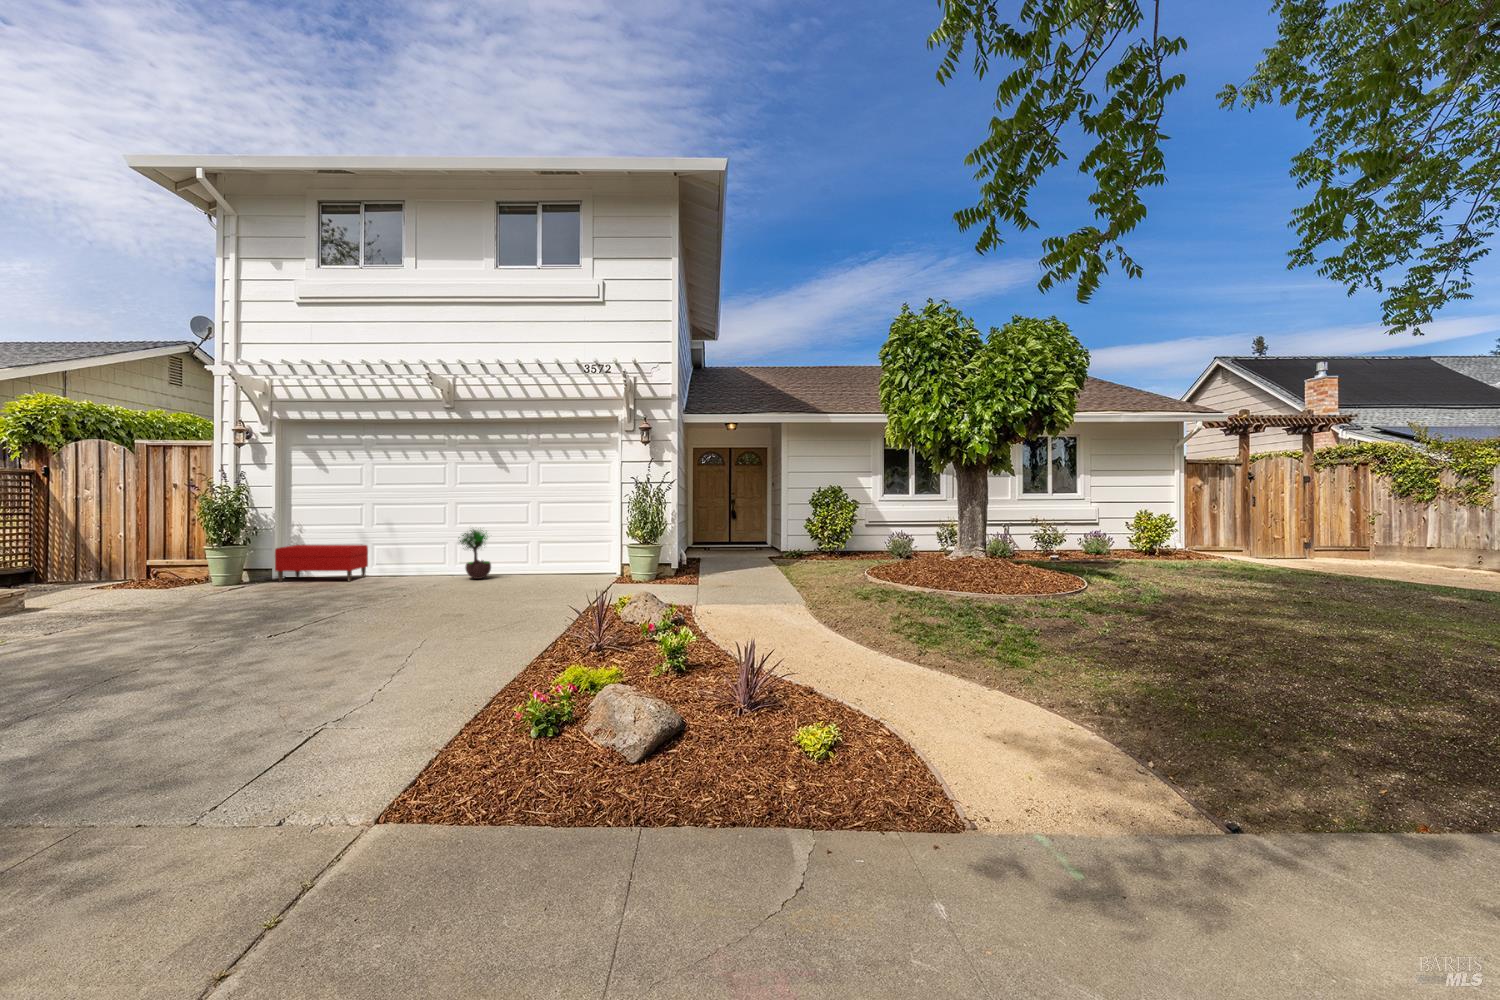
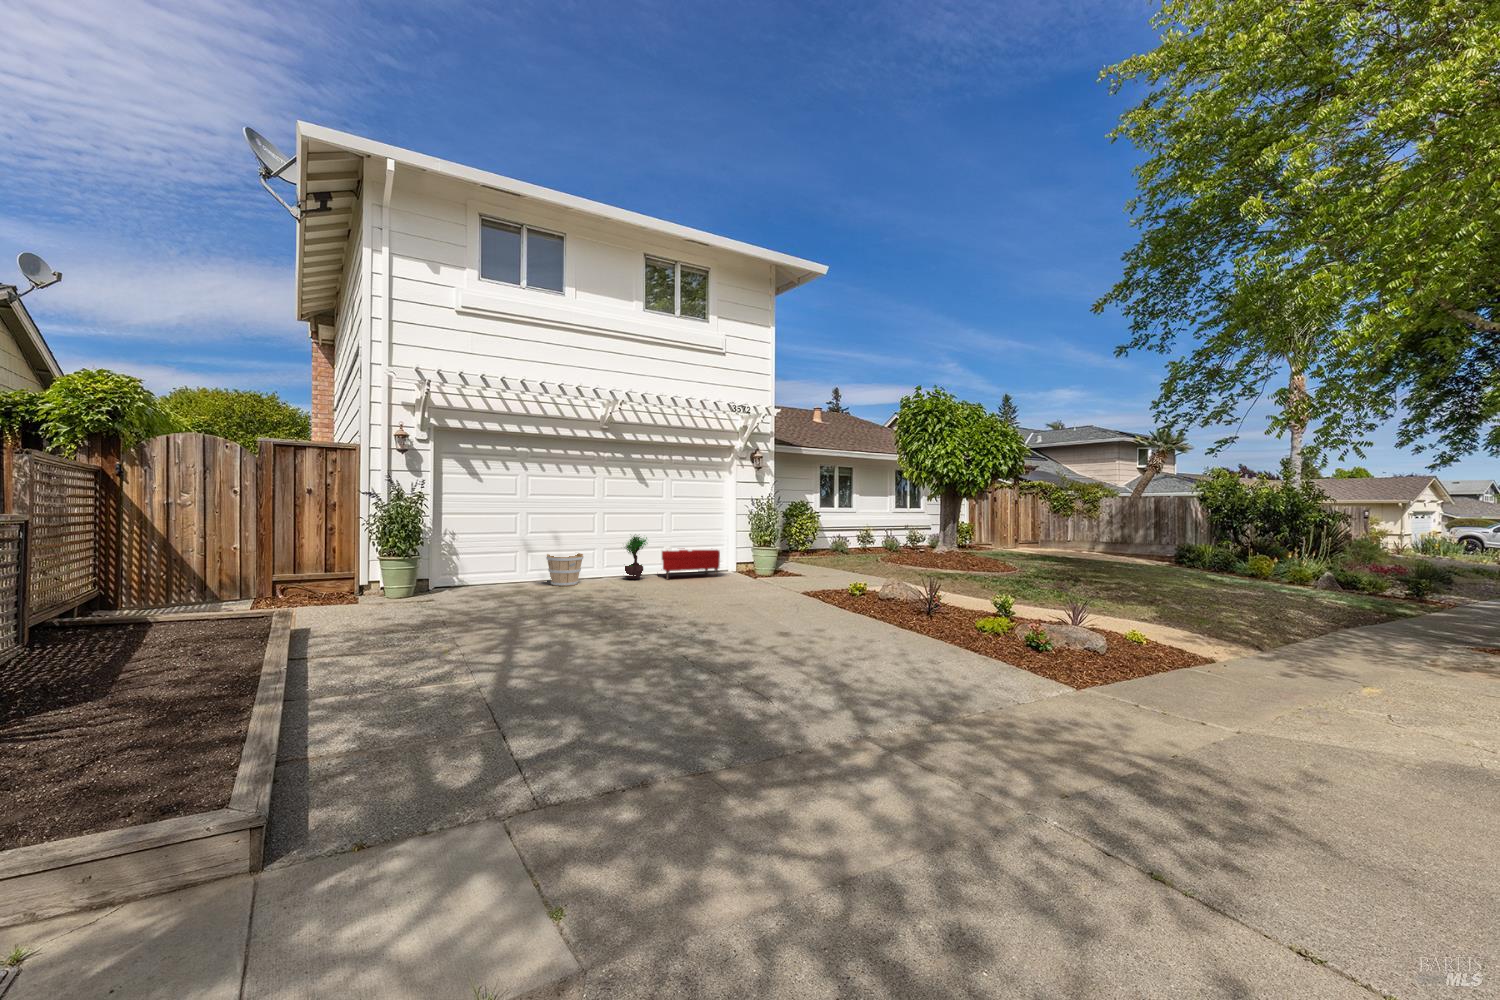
bench: present [275,545,368,582] -> present [658,550,720,580]
wooden bucket: none [375,546,419,582] -> present [546,553,583,586]

